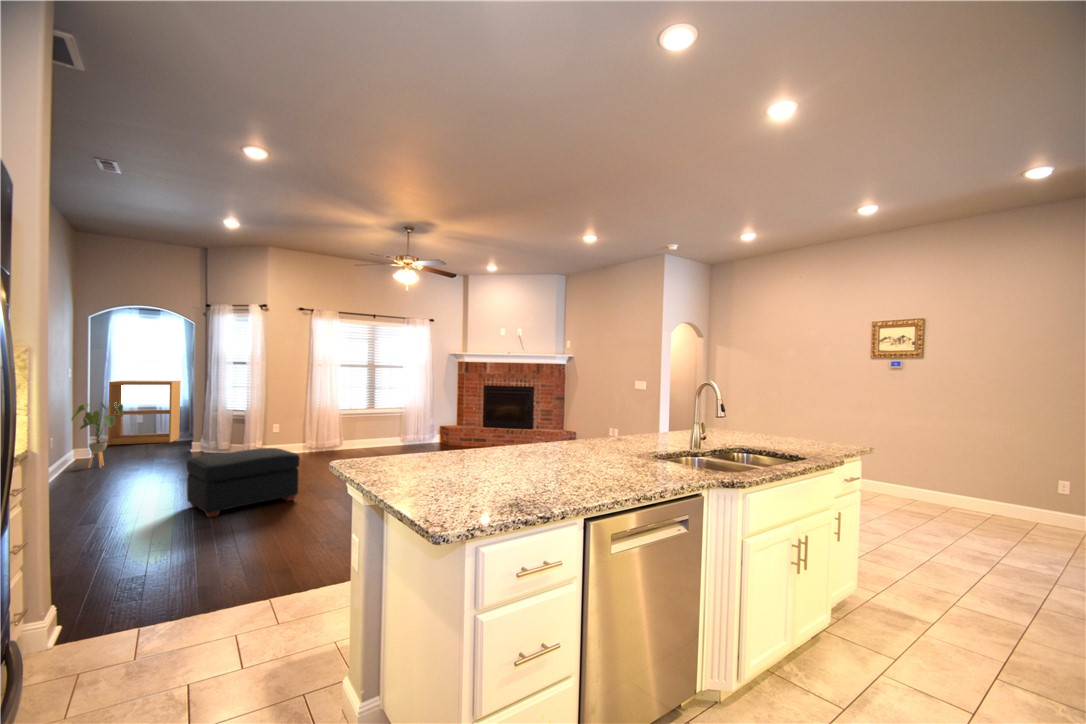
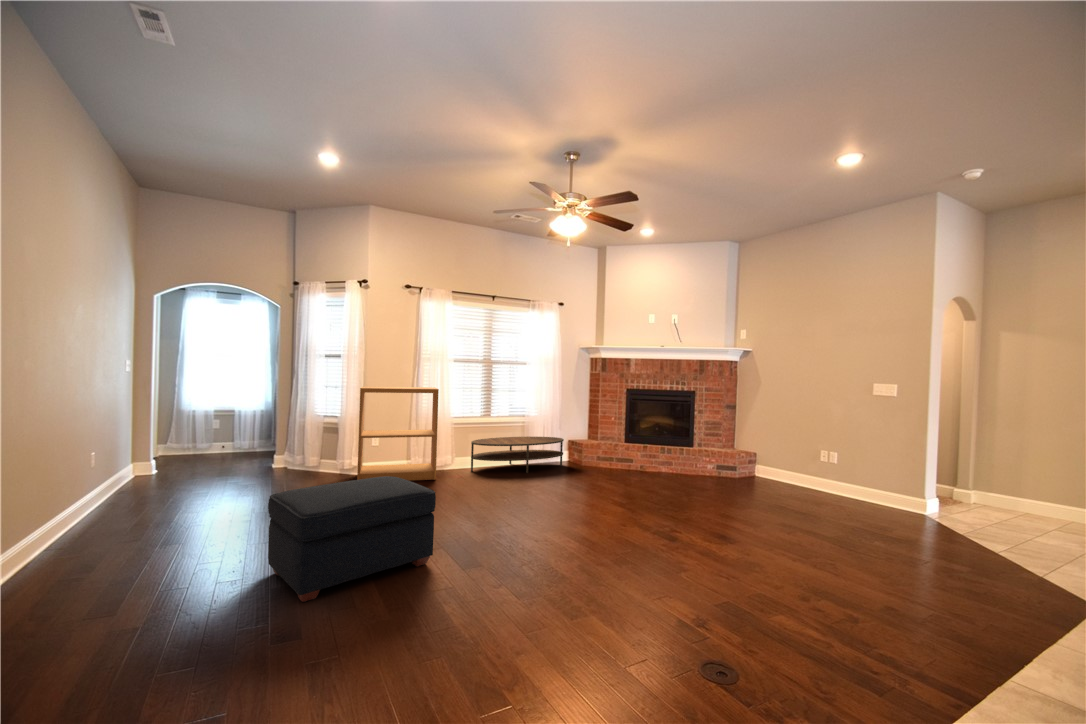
bookshelf: present [108,381,181,445] -> present [357,387,439,481]
house plant: present [72,402,123,468] -> none [128,403,192,490]
coffee table: none [355,423,432,451] -> present [471,437,564,473]

